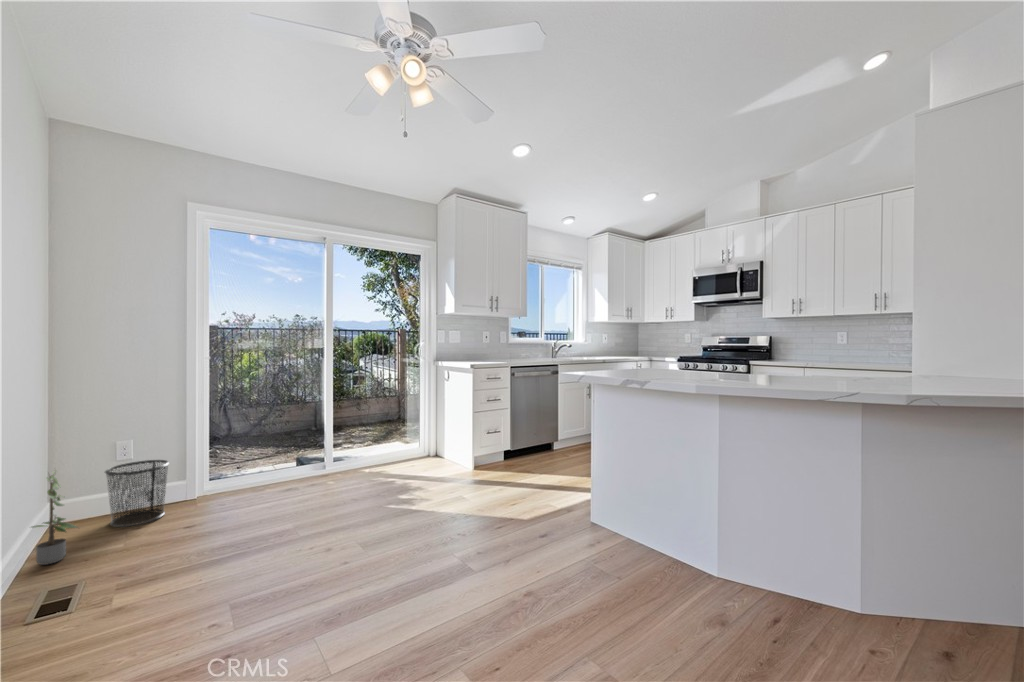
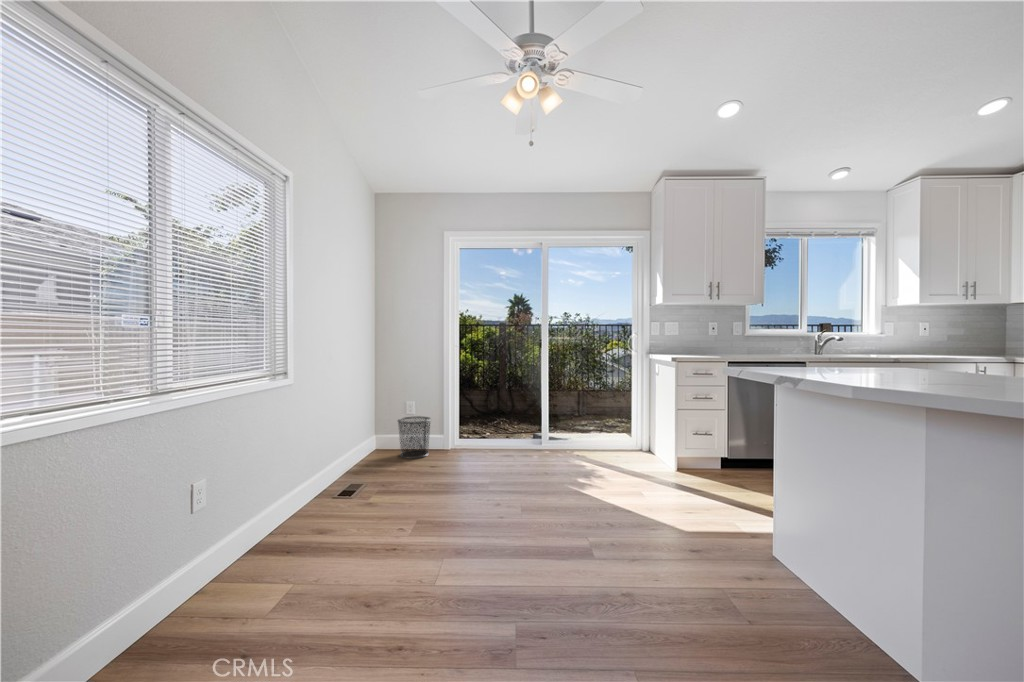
potted plant: present [33,471,77,565] -> none [351,412,378,470]

